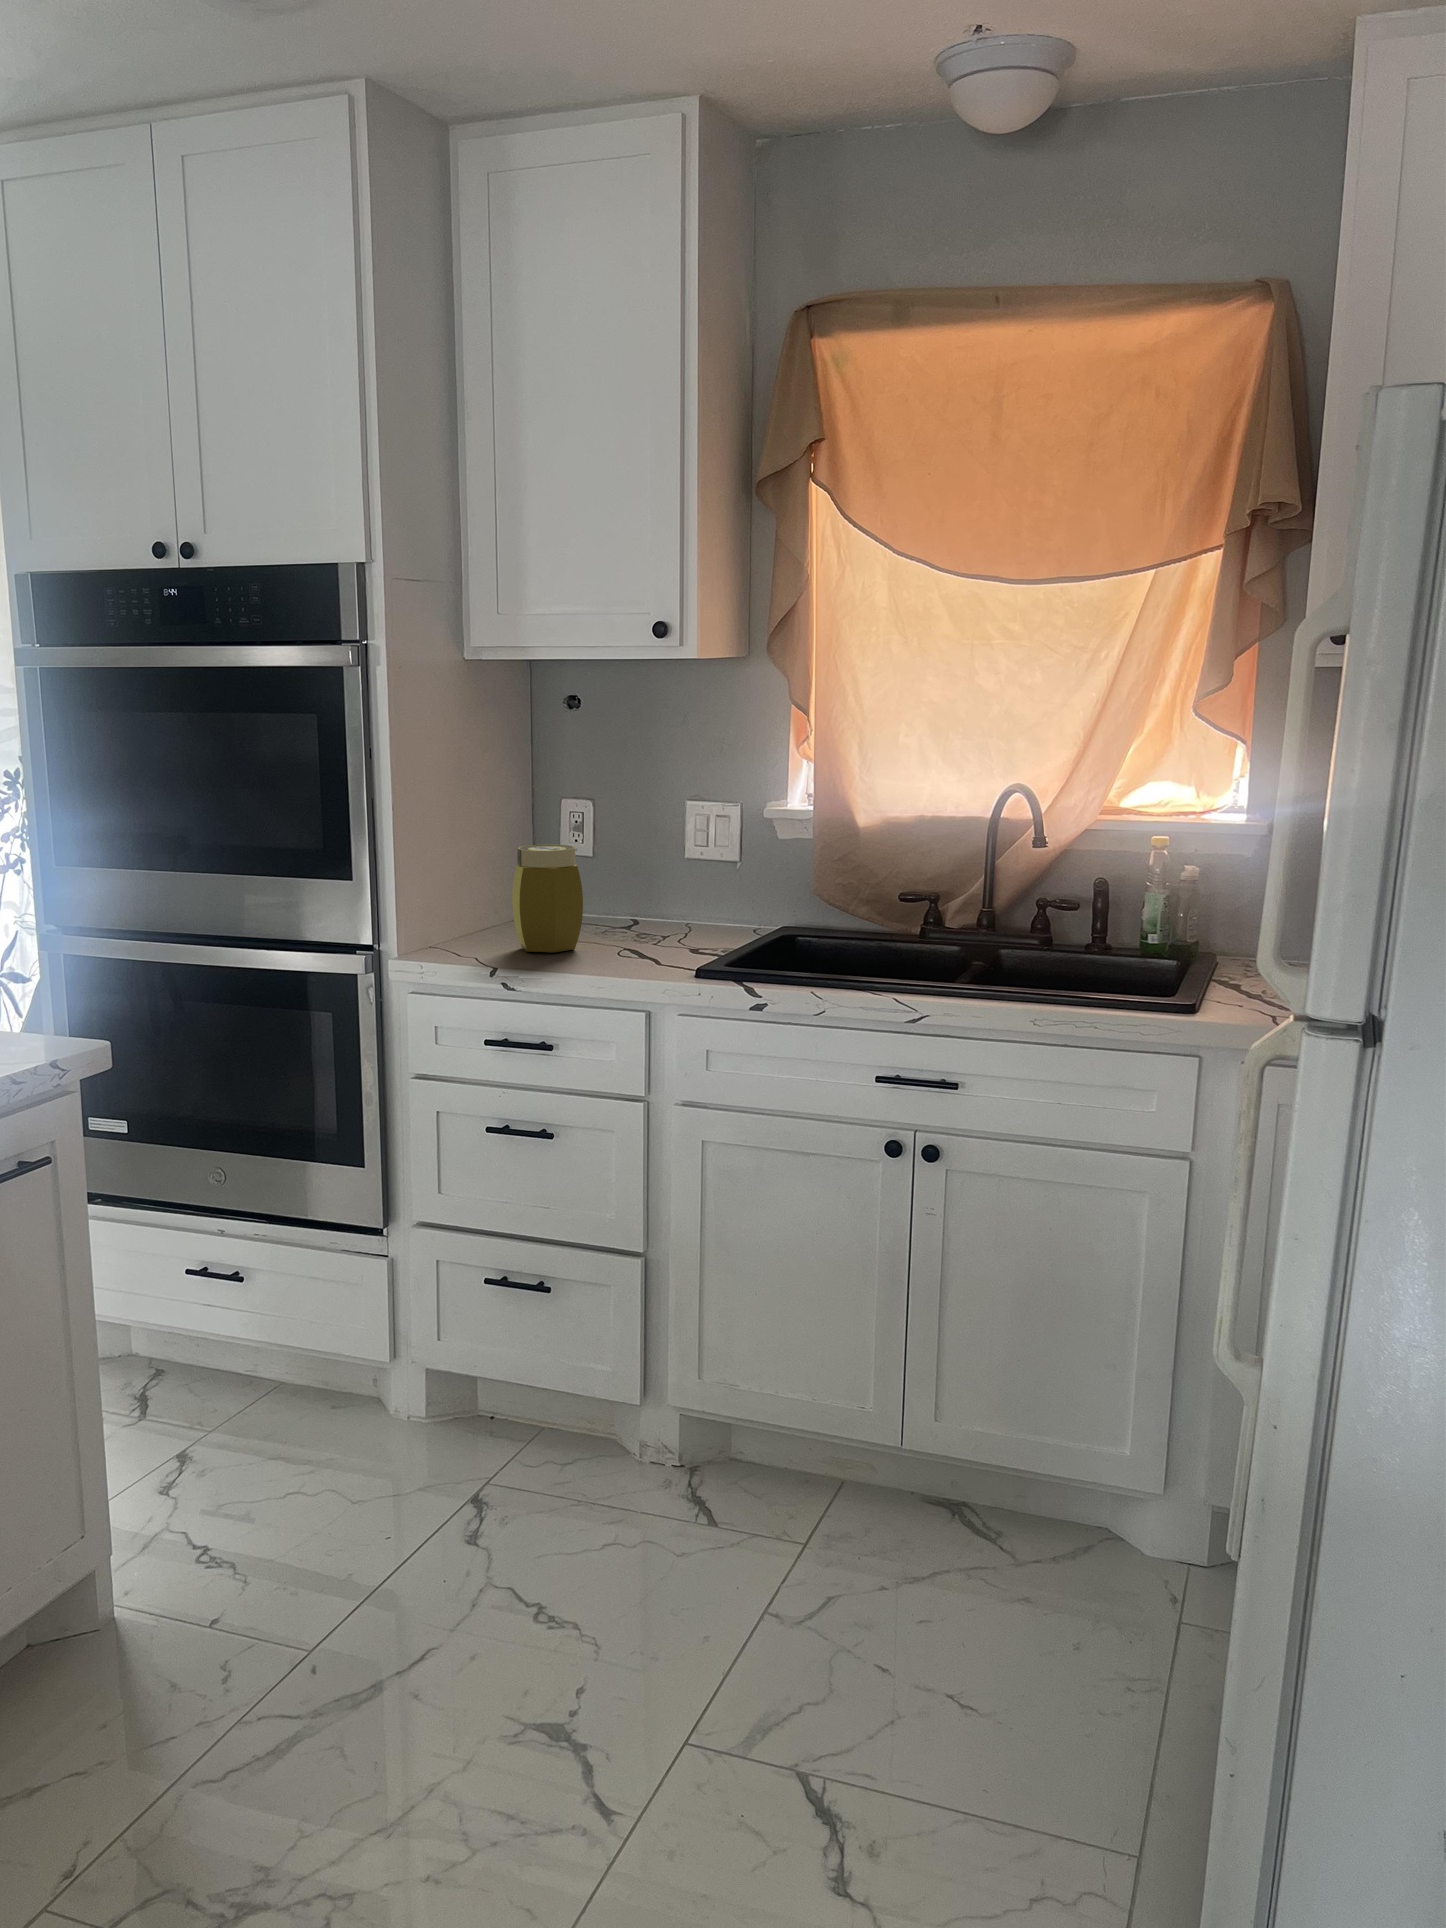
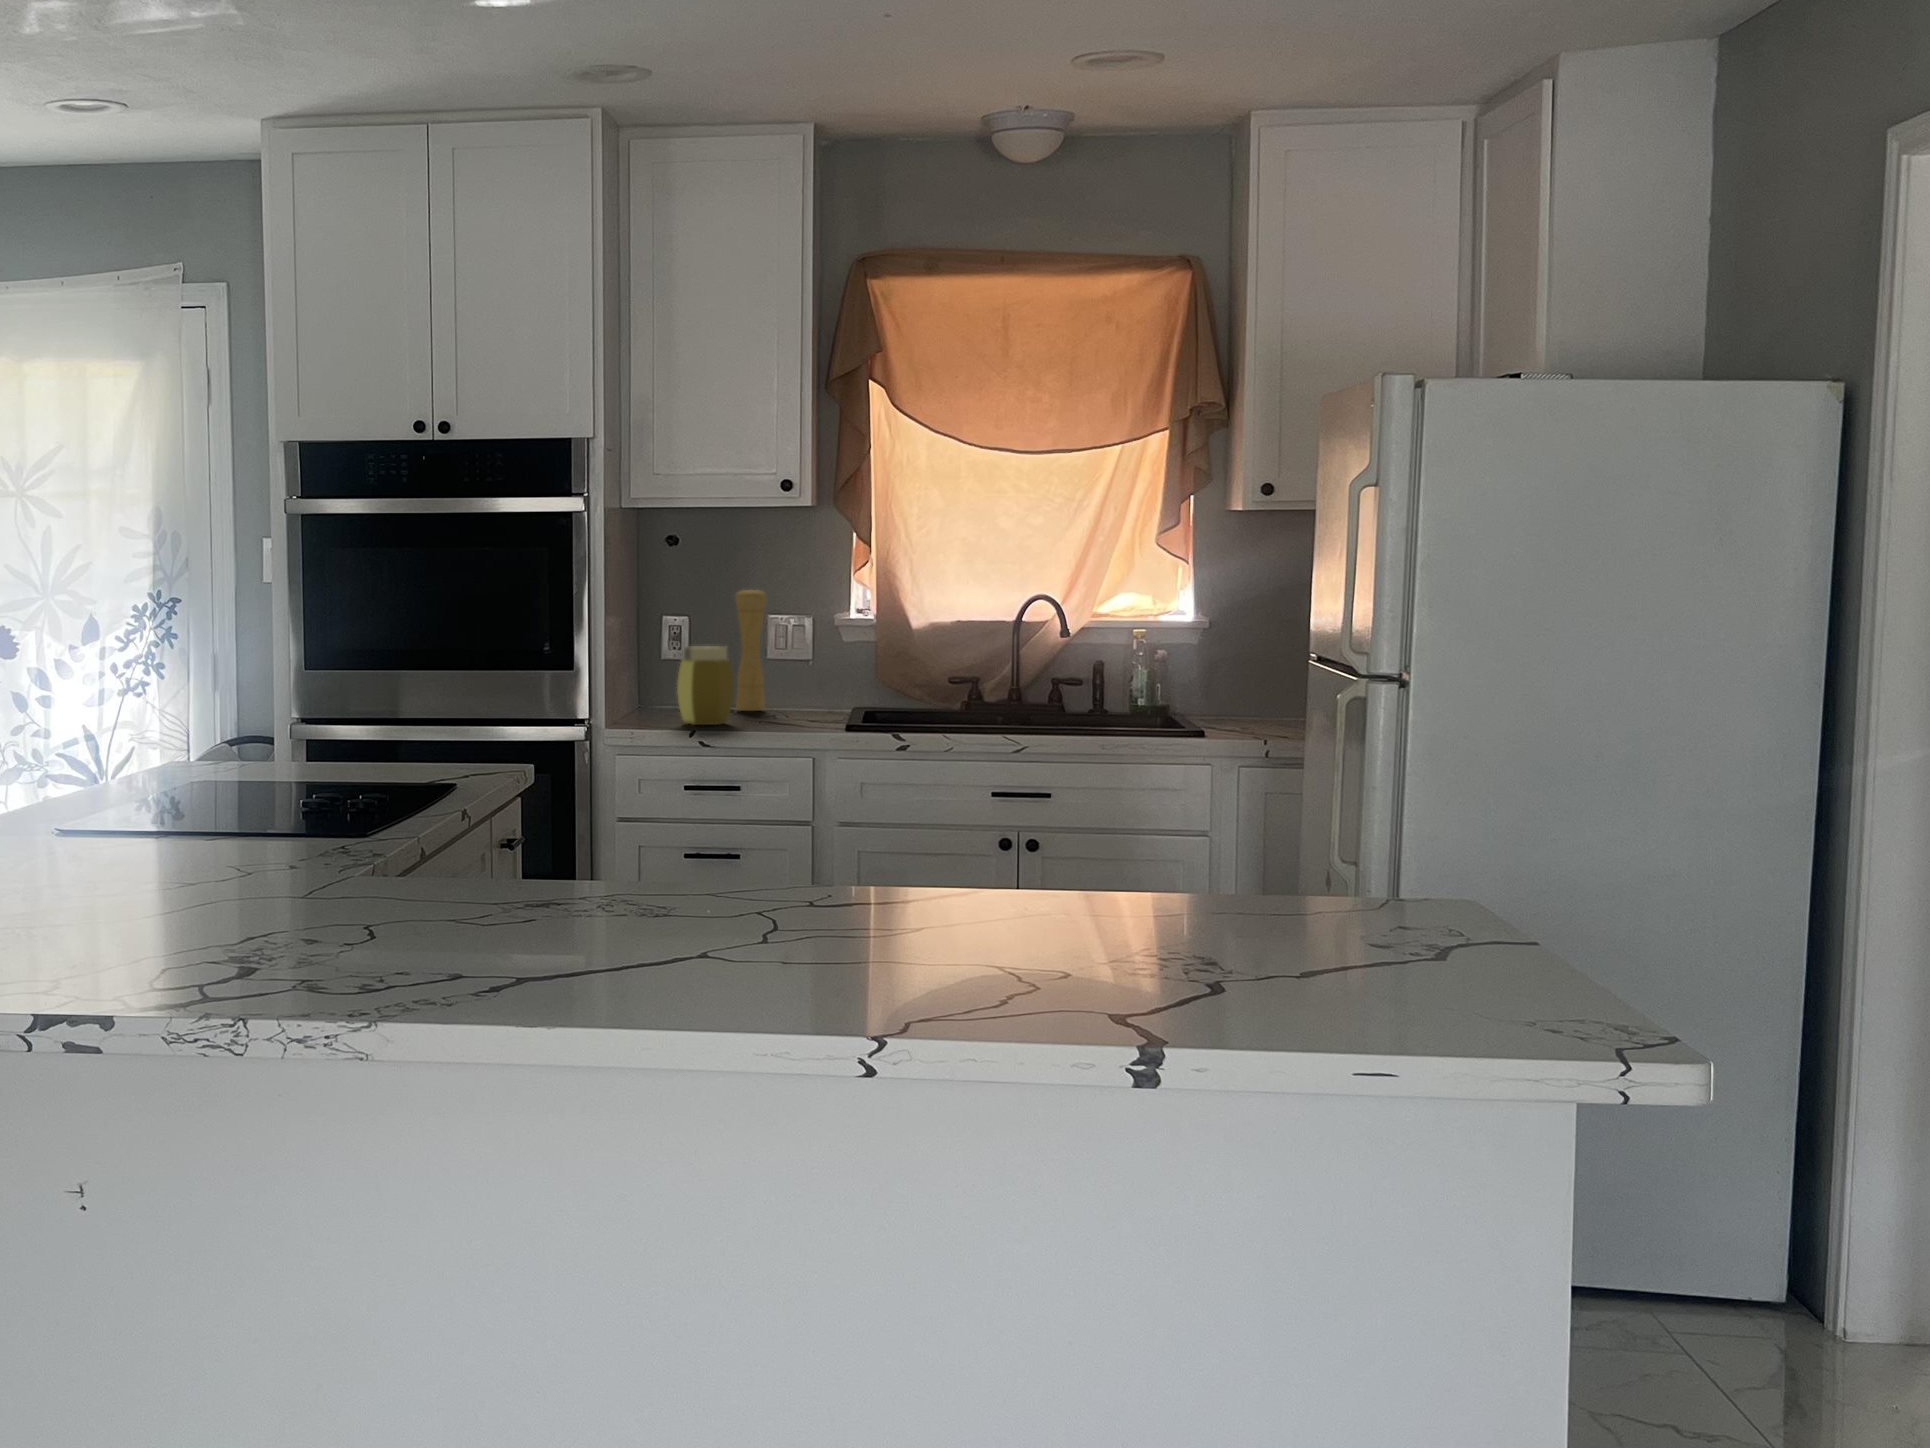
pepper mill: none [622,765,663,926] -> present [735,589,766,711]

